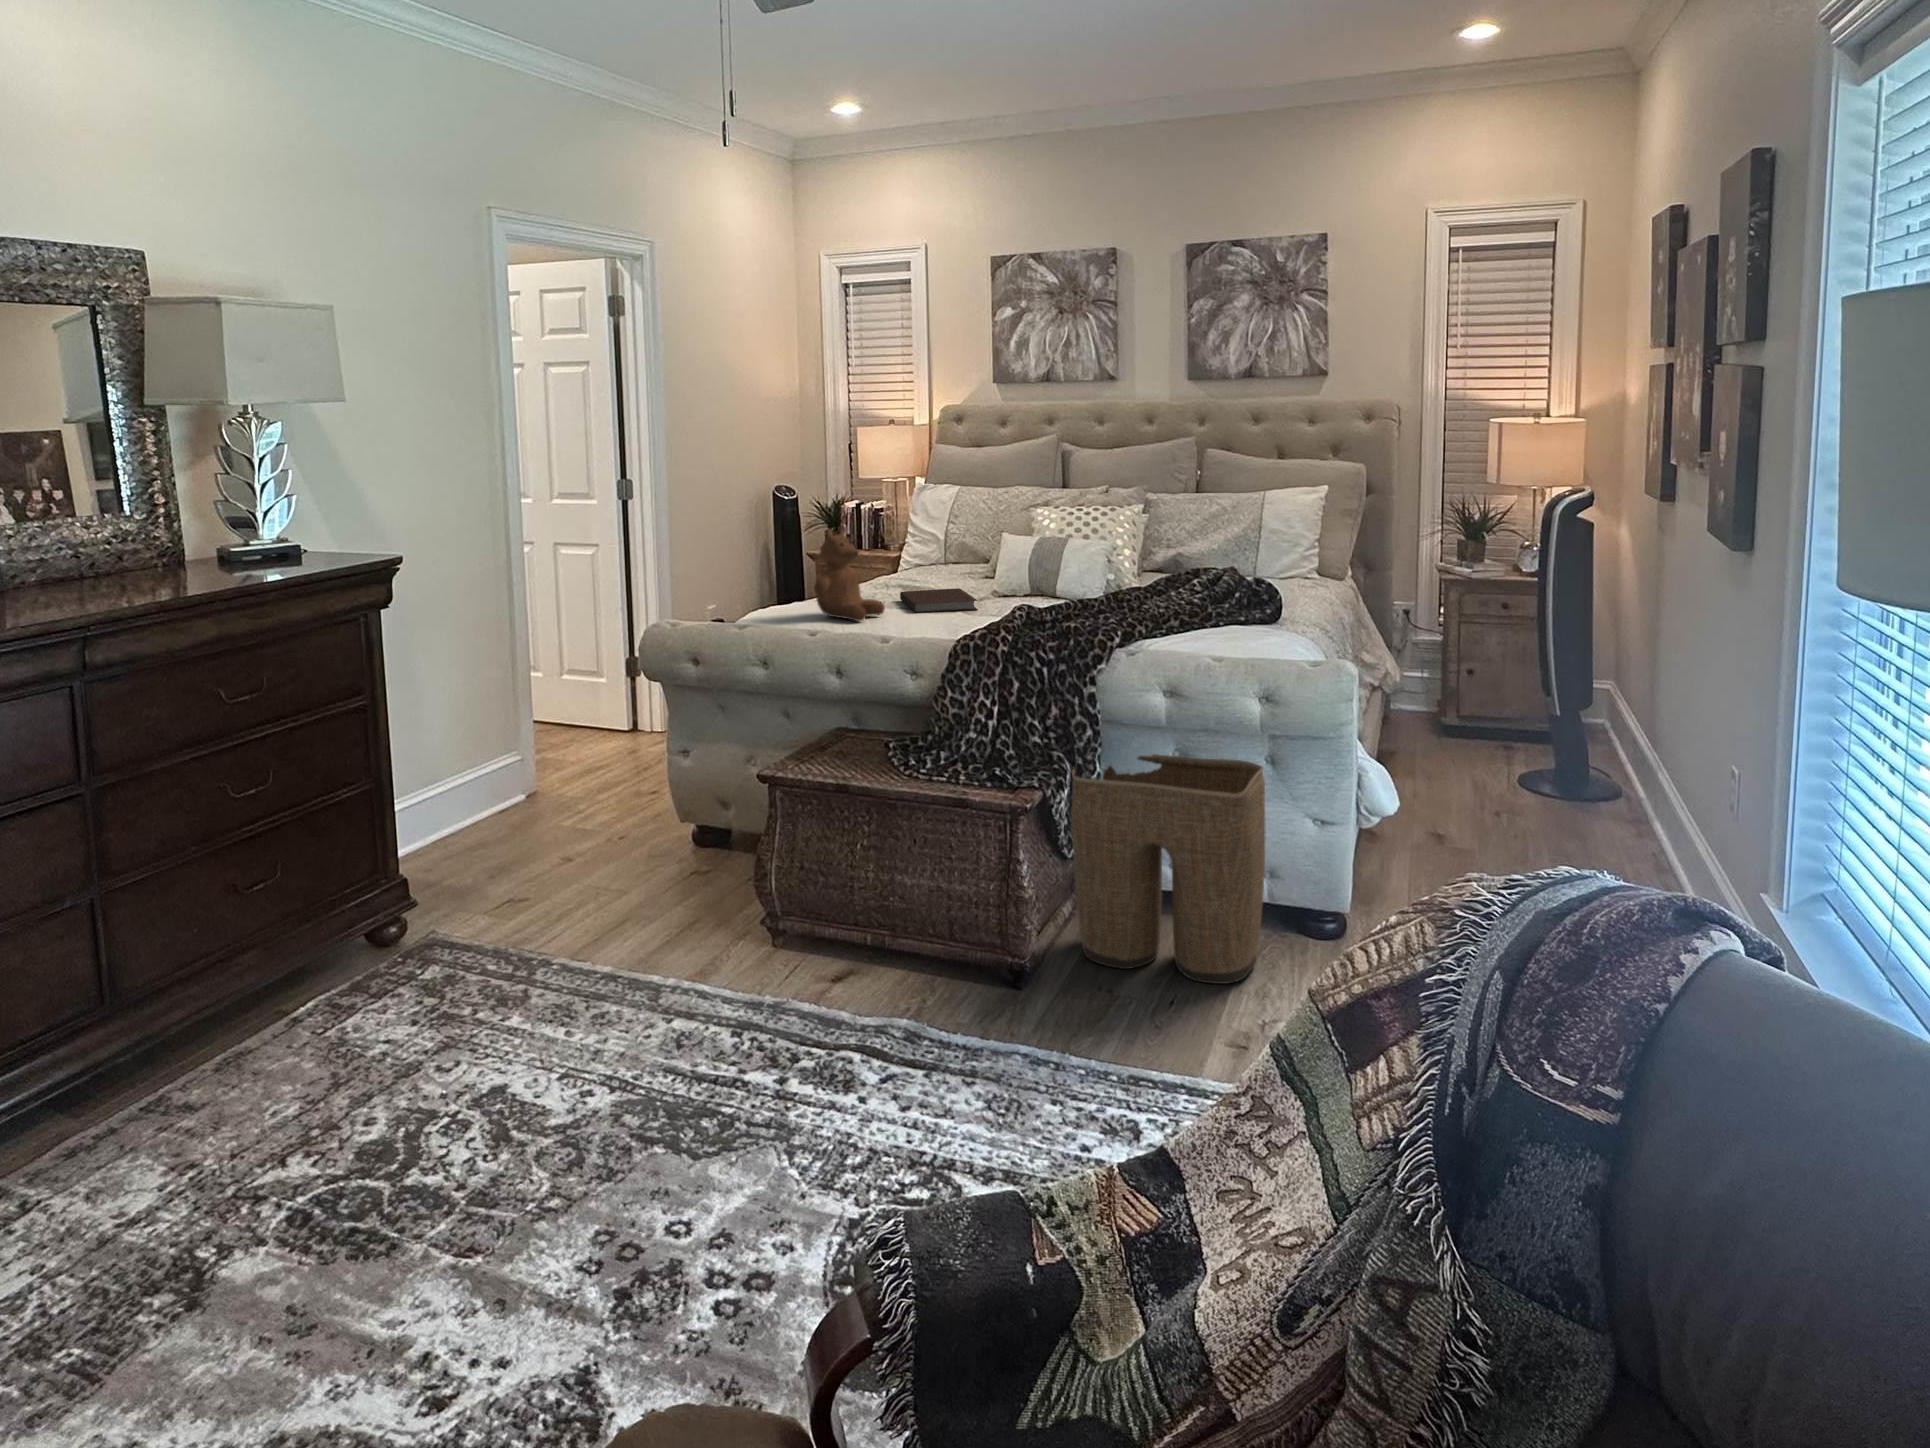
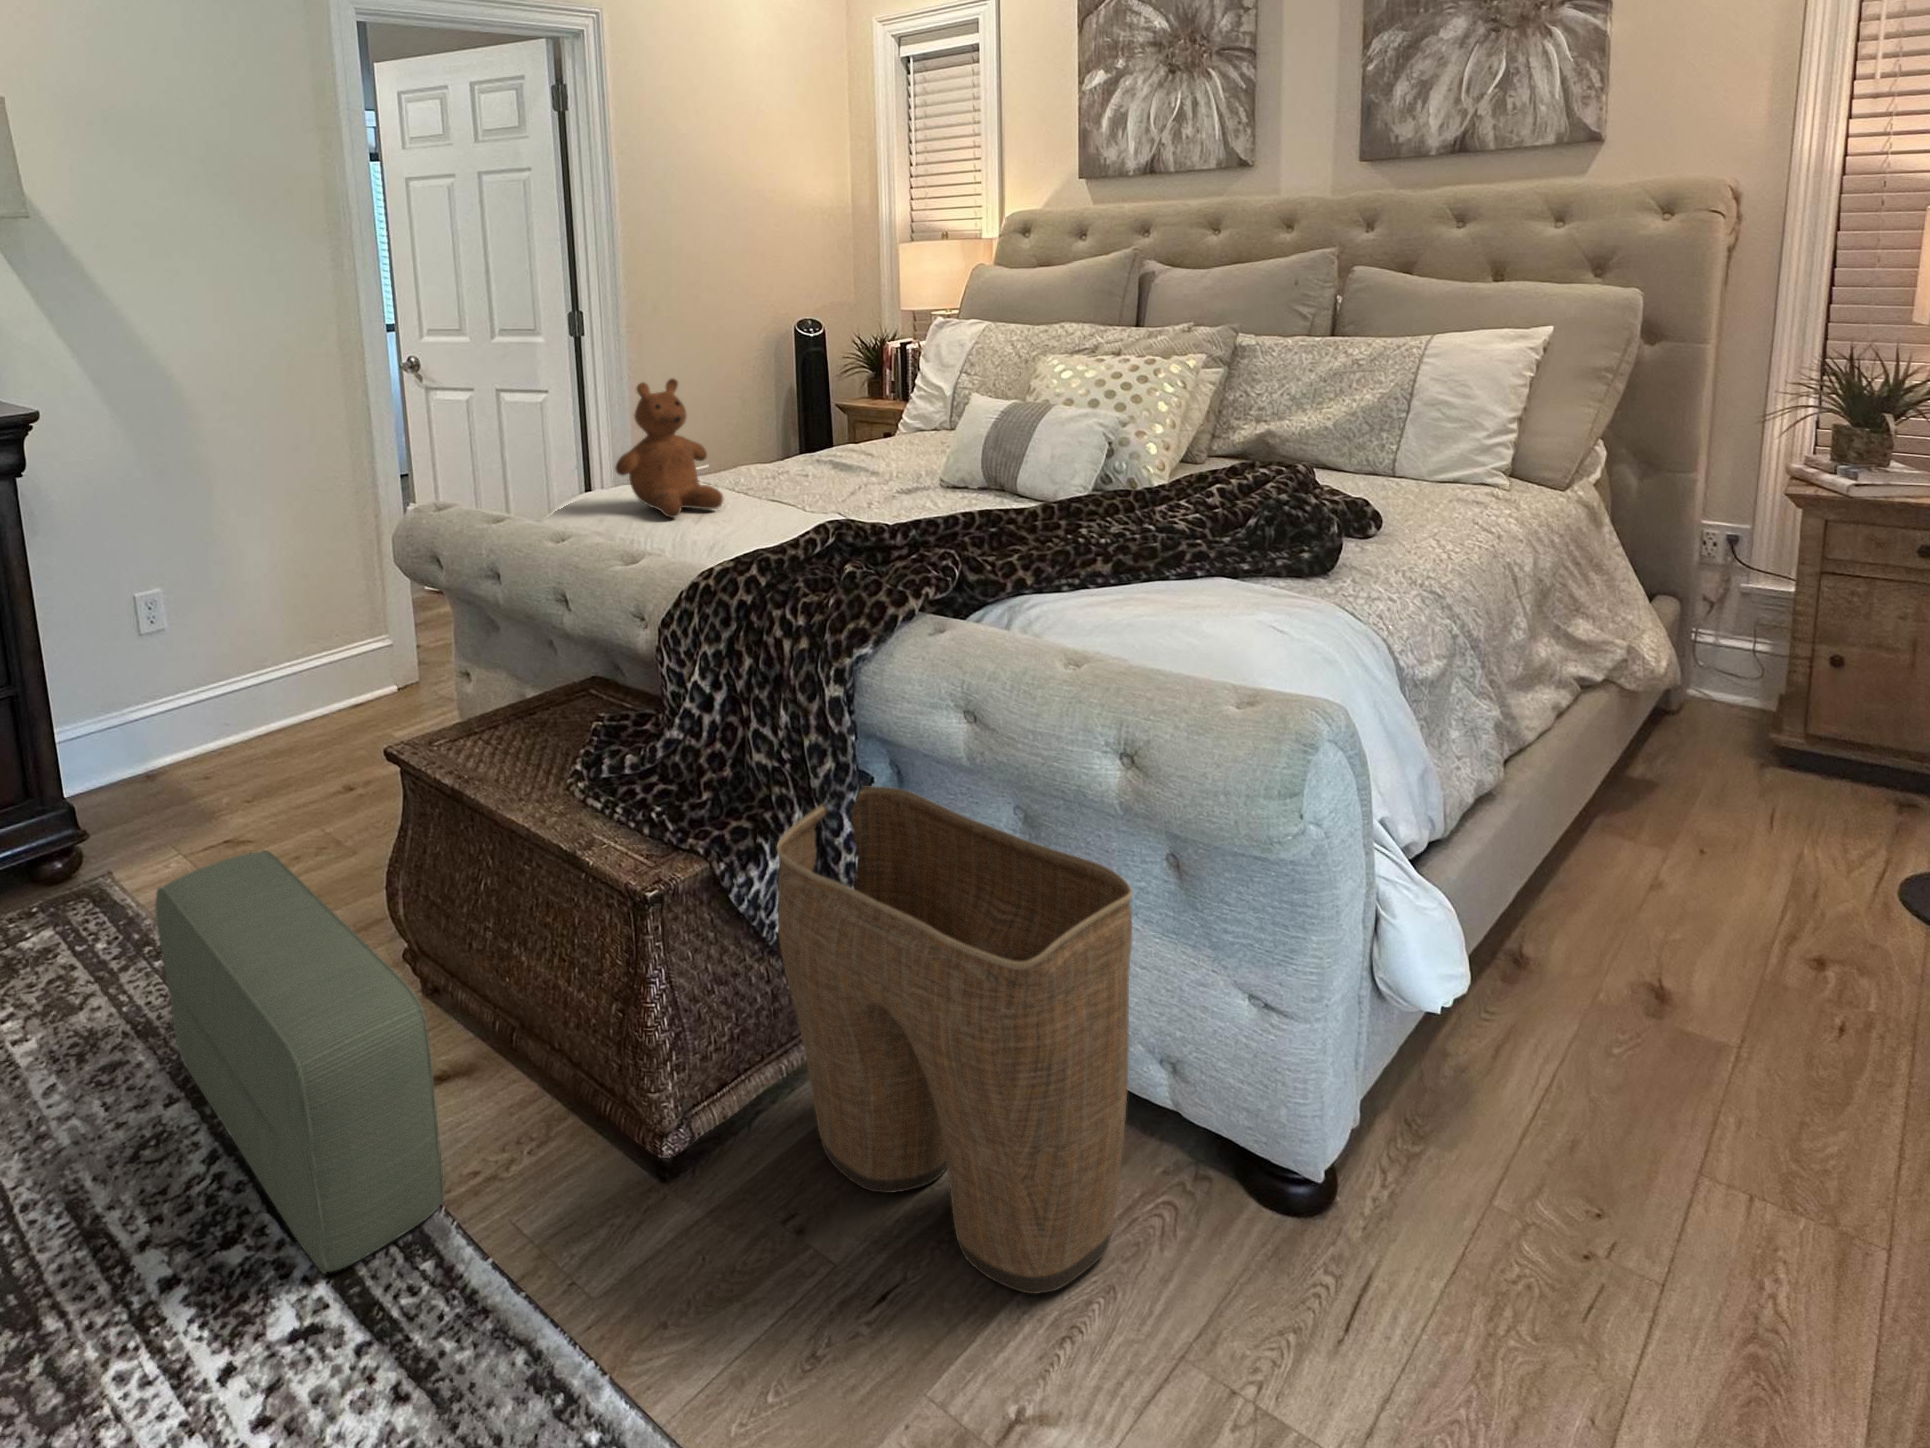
notebook: present [900,588,978,613] -> none [773,471,880,509]
pouf: none [630,851,903,1054] -> present [155,850,445,1273]

